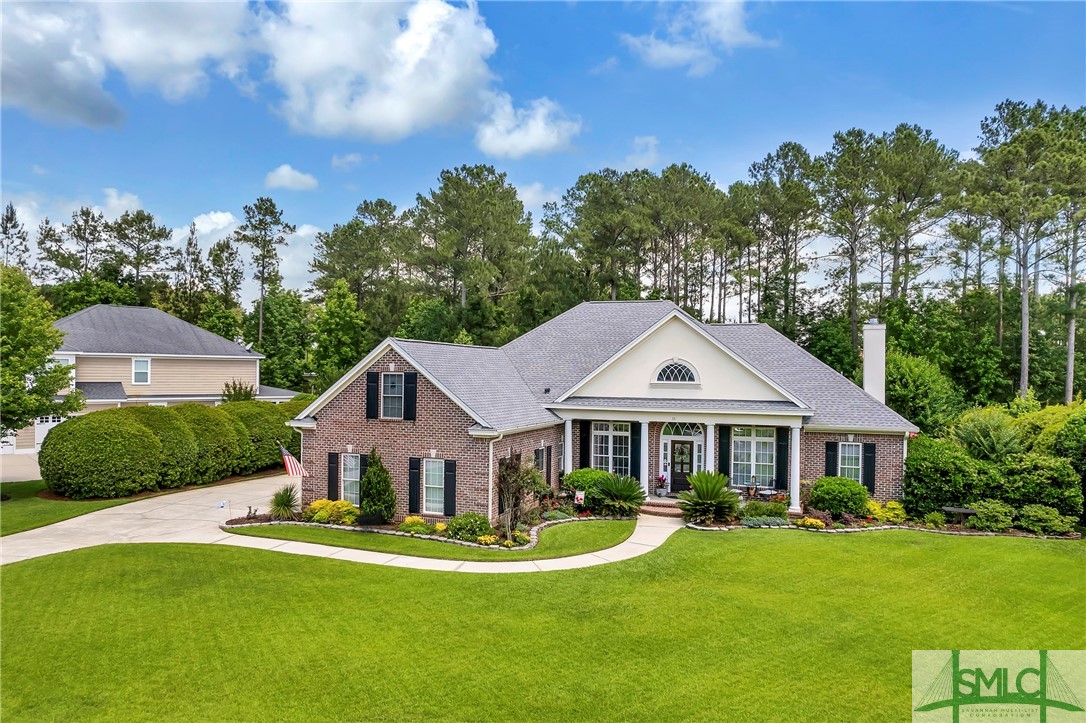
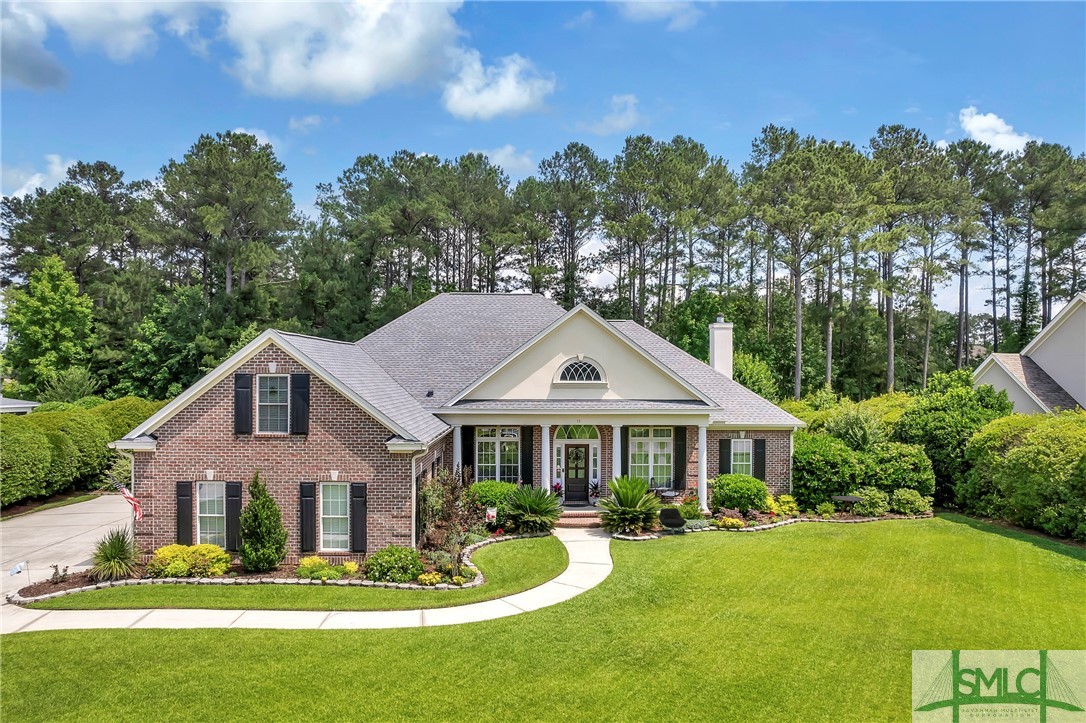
lounge chair: present [358,508,383,534] -> present [659,508,687,536]

